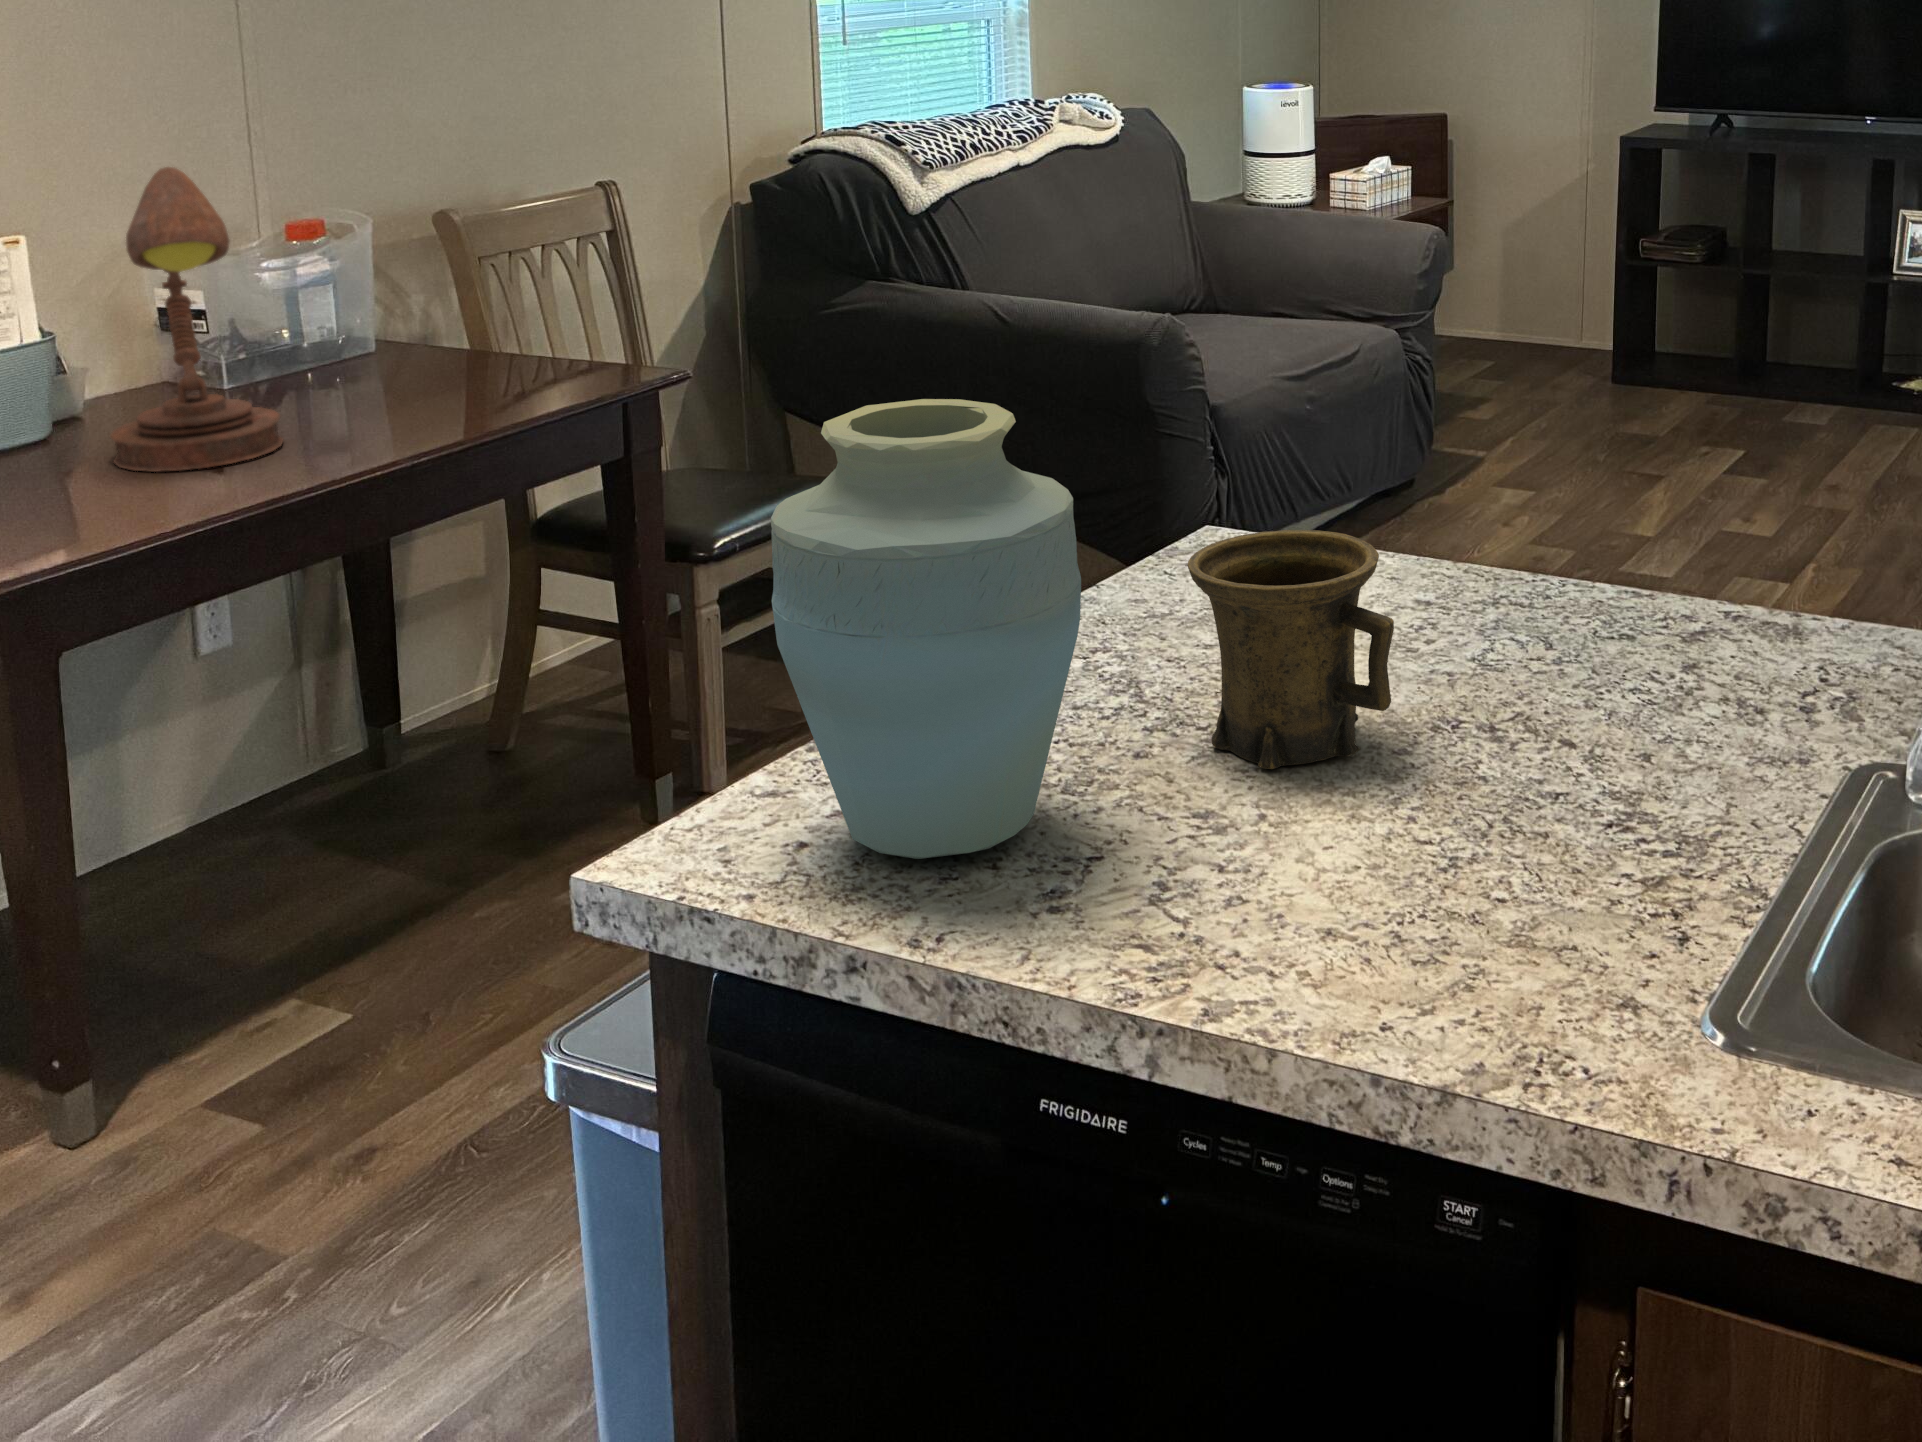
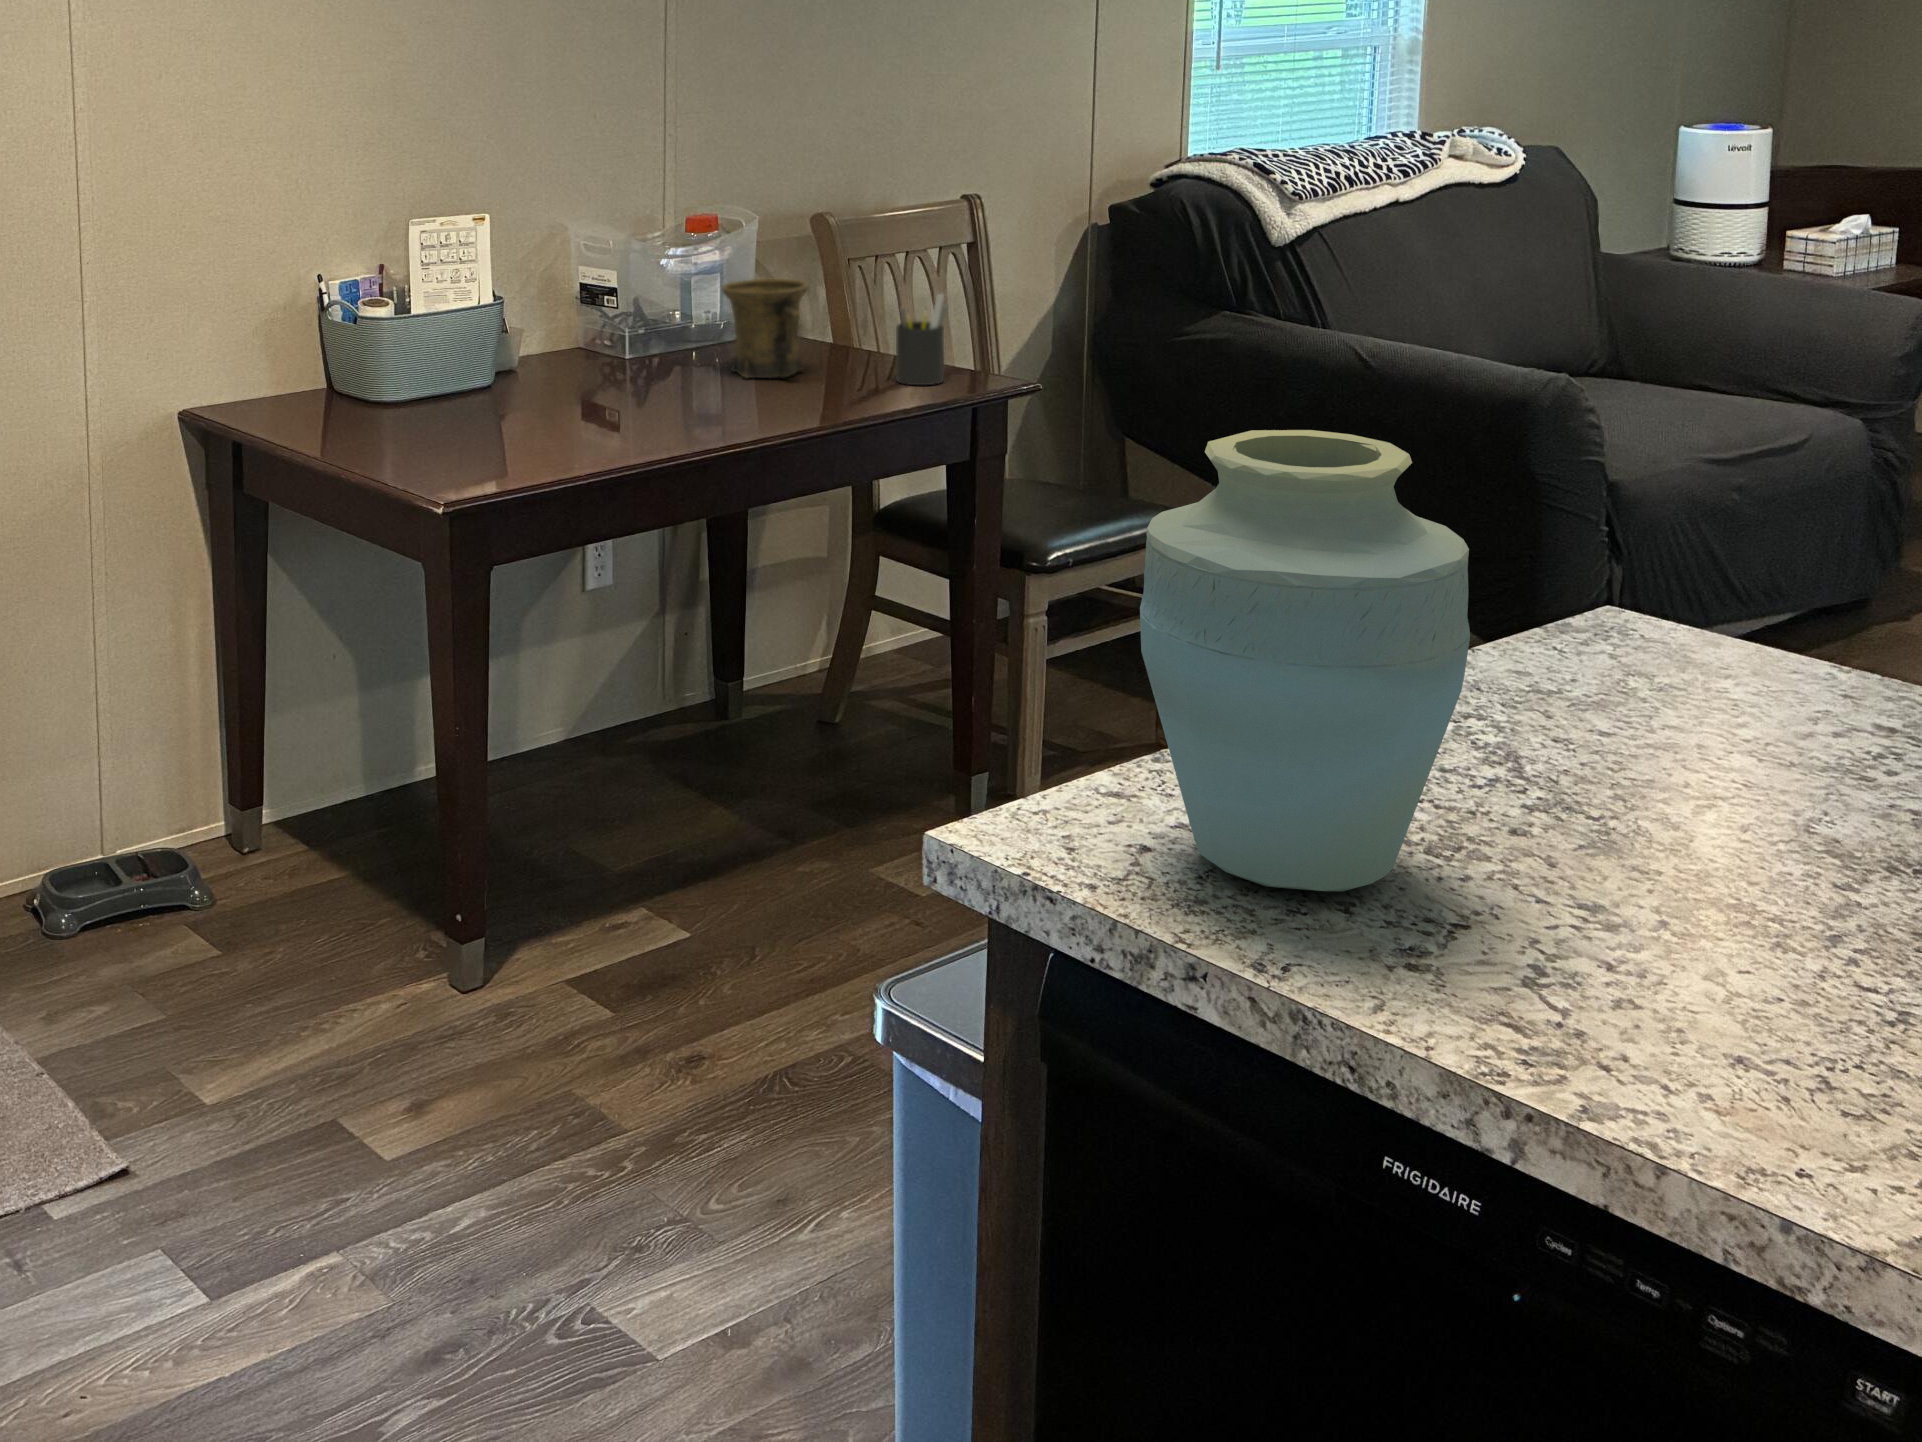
desk lamp: present [110,167,283,472] -> none [539,162,674,428]
pen holder: none [534,286,590,384] -> present [896,294,948,385]
mug: present [1187,530,1394,769] -> present [721,279,809,378]

